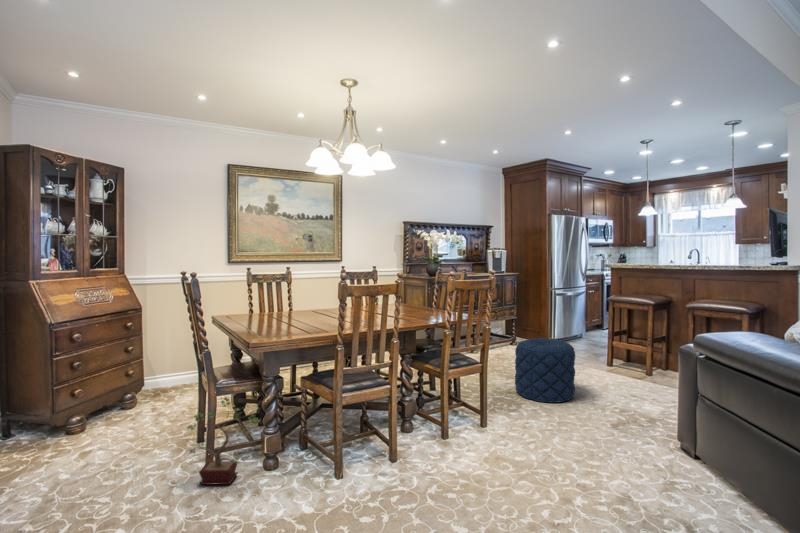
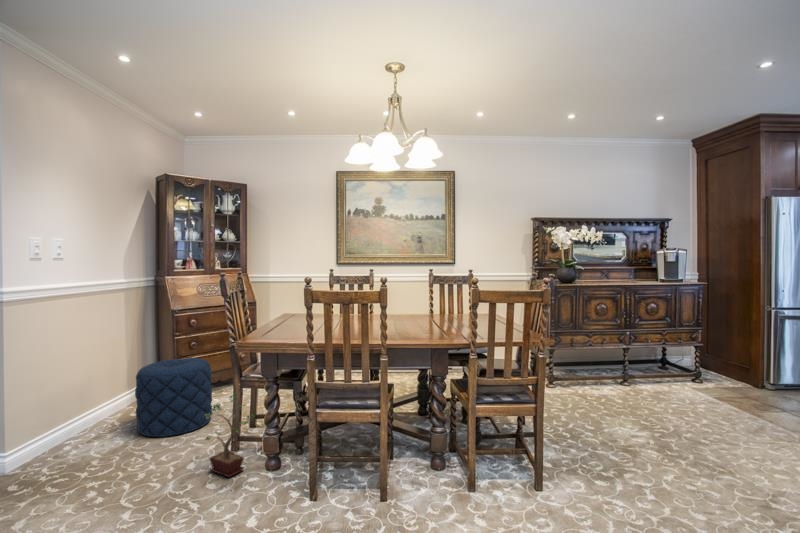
pouf: present [515,338,575,403] -> present [135,358,212,437]

